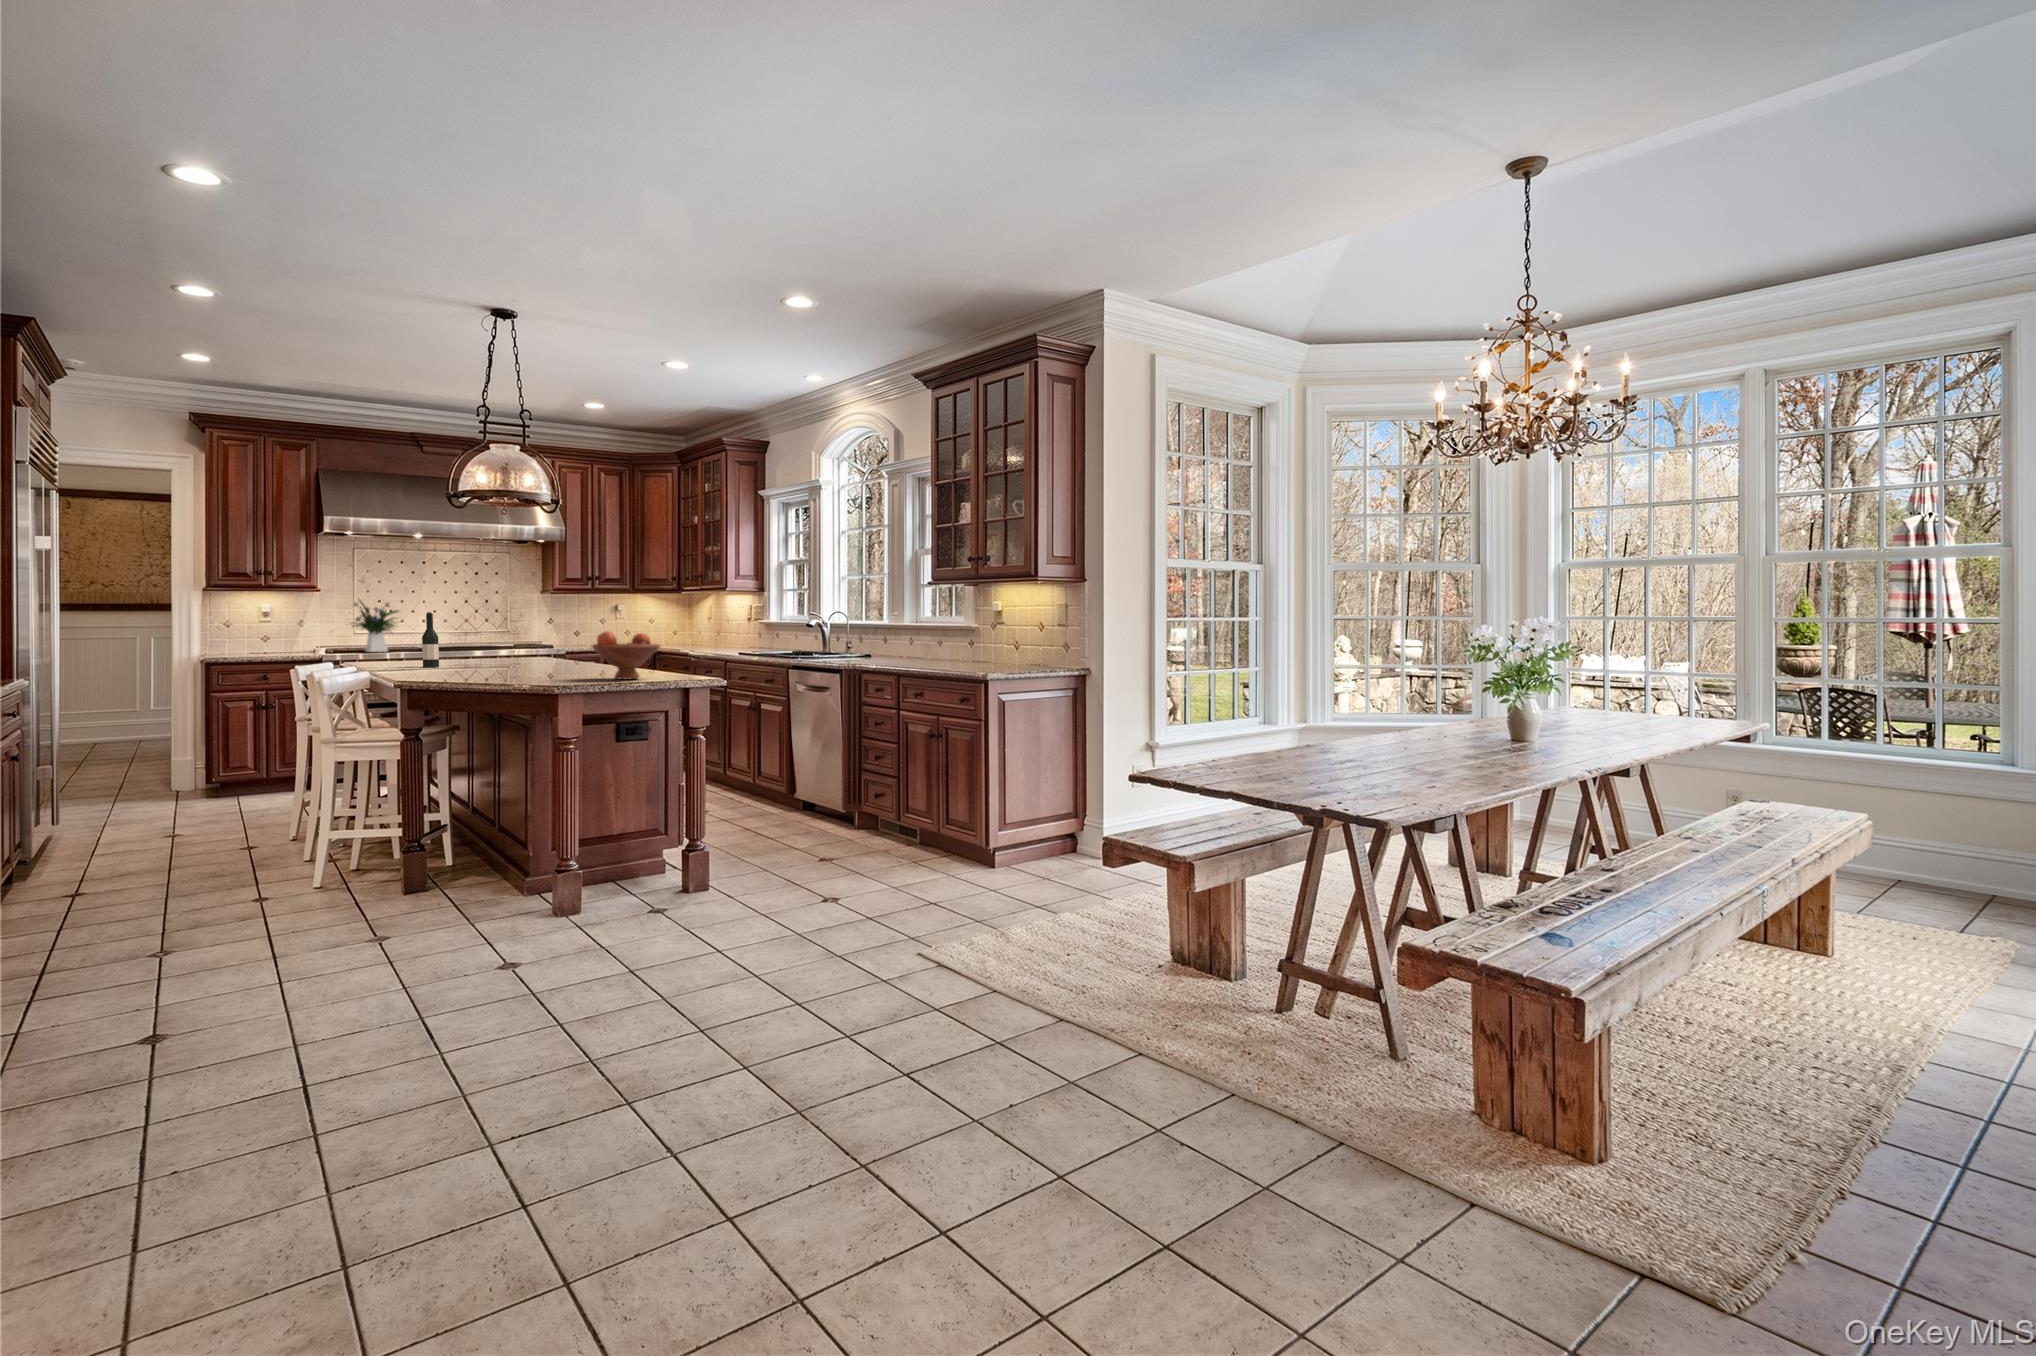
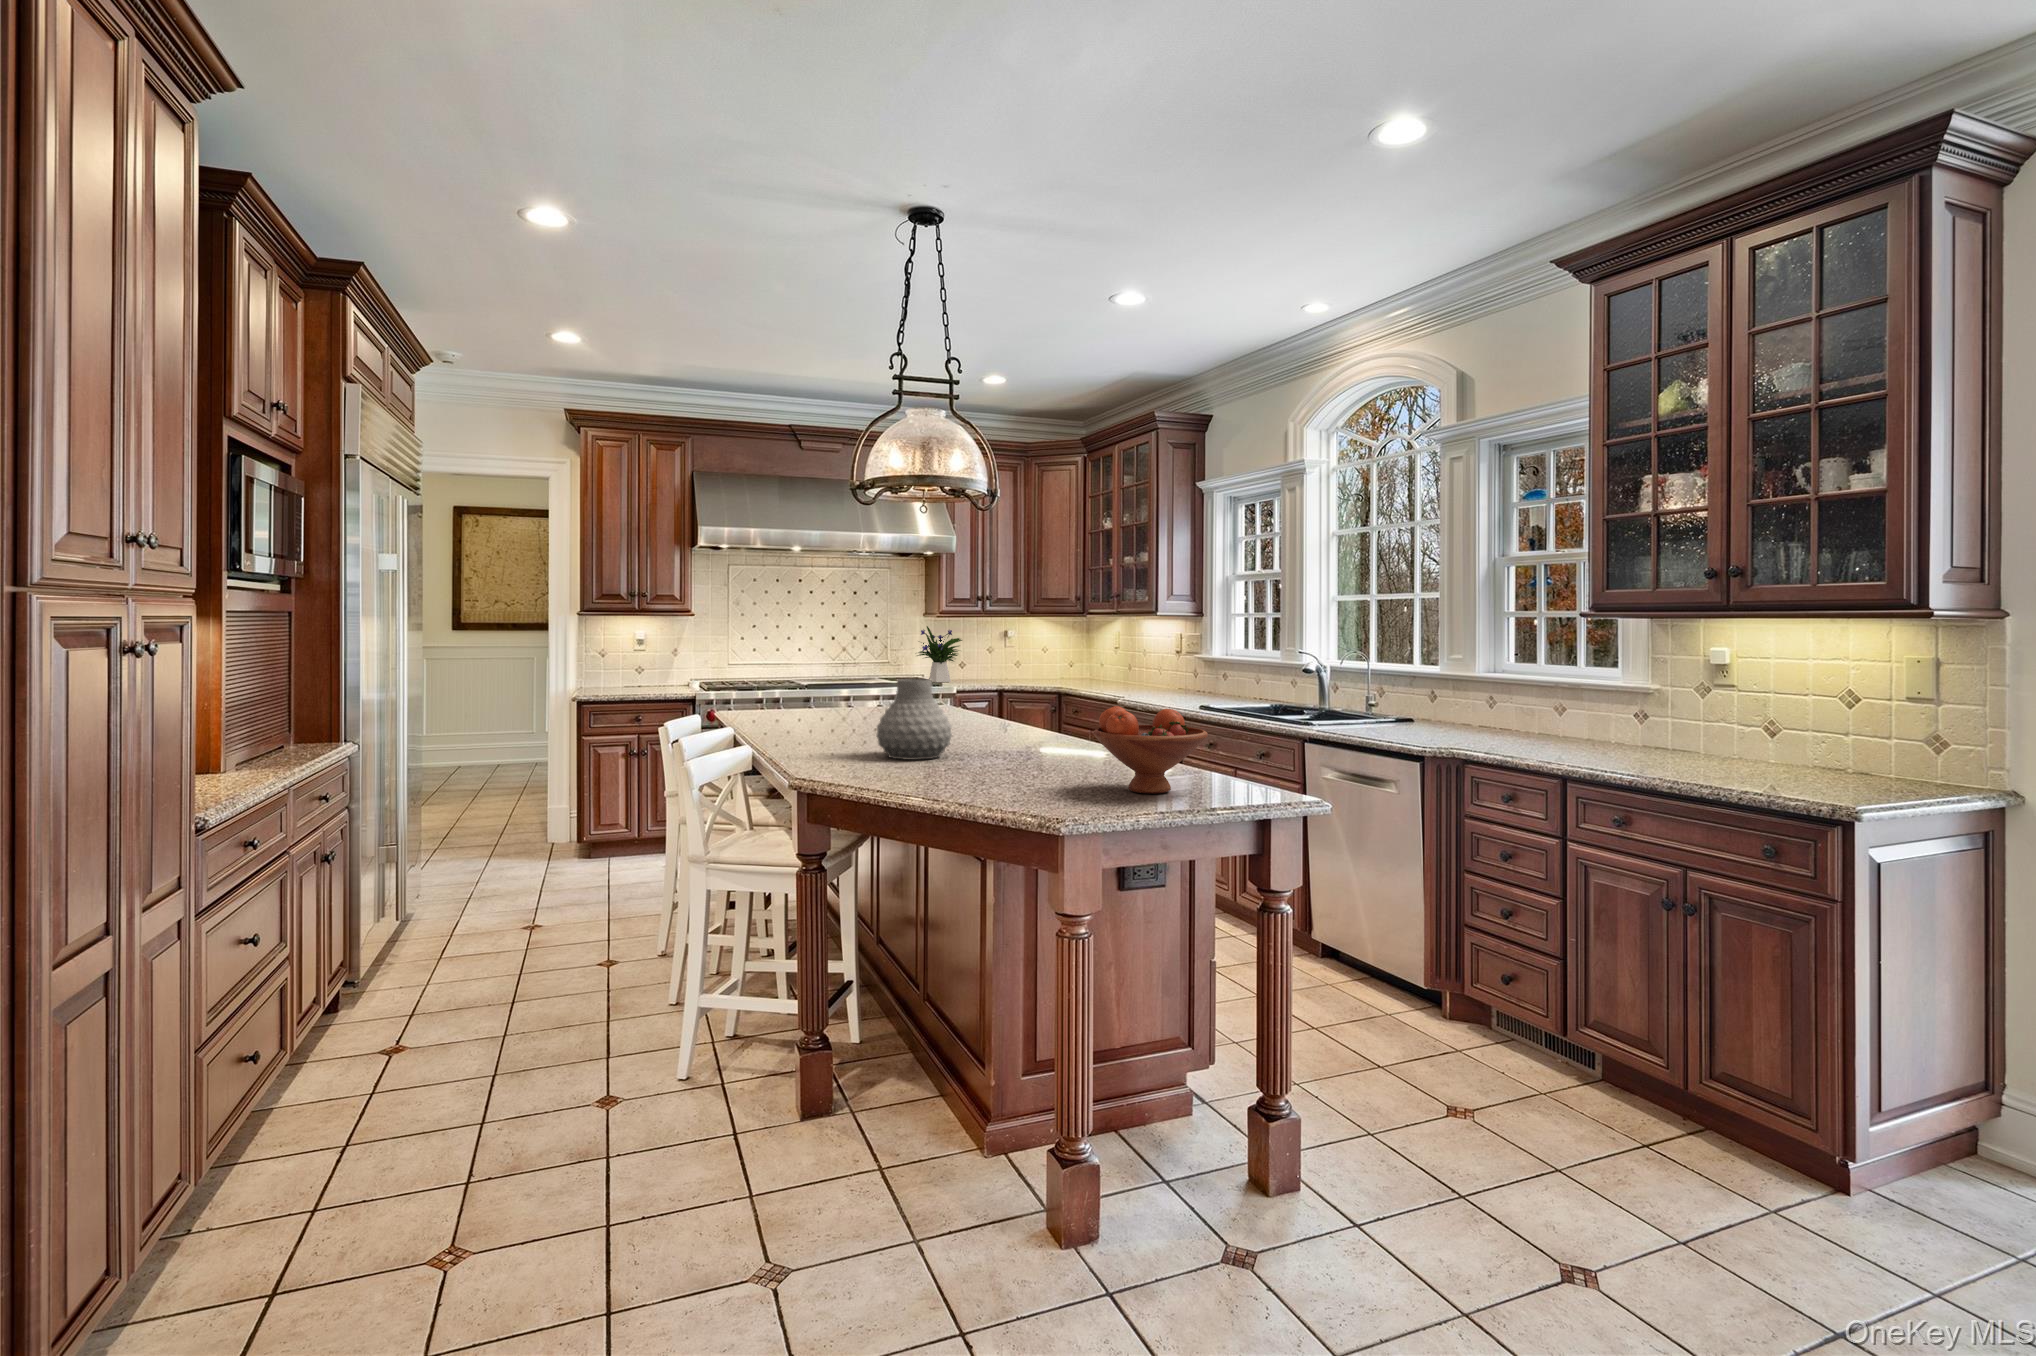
flower arrangement: present [352,600,398,652] -> present [917,626,962,682]
wine bottle: present [422,612,439,667] -> none [813,655,834,733]
vase: none [463,623,518,674] -> present [877,679,952,760]

